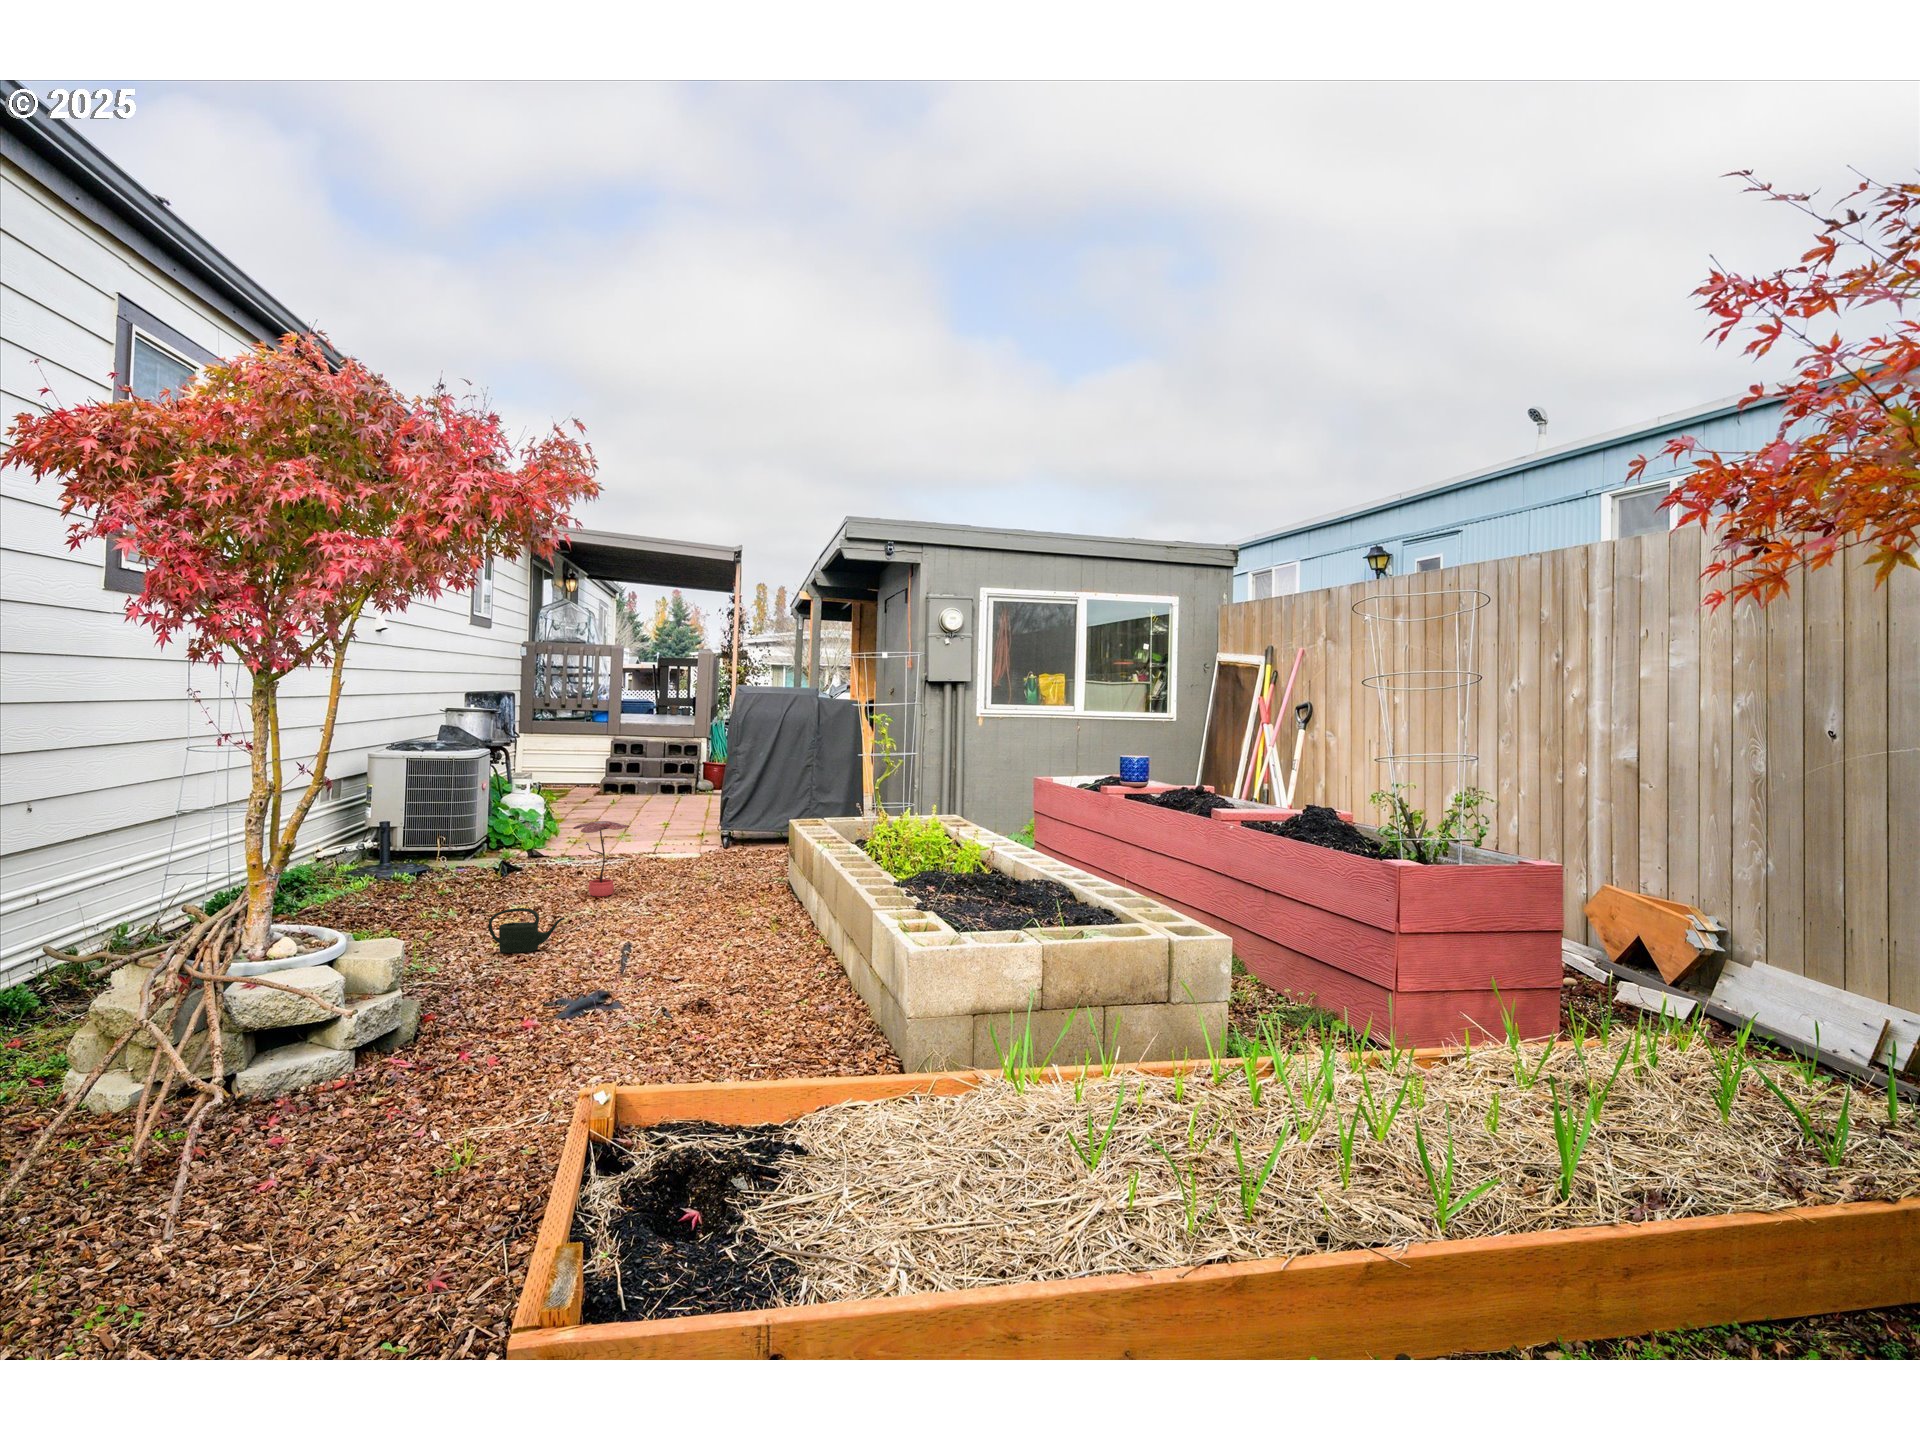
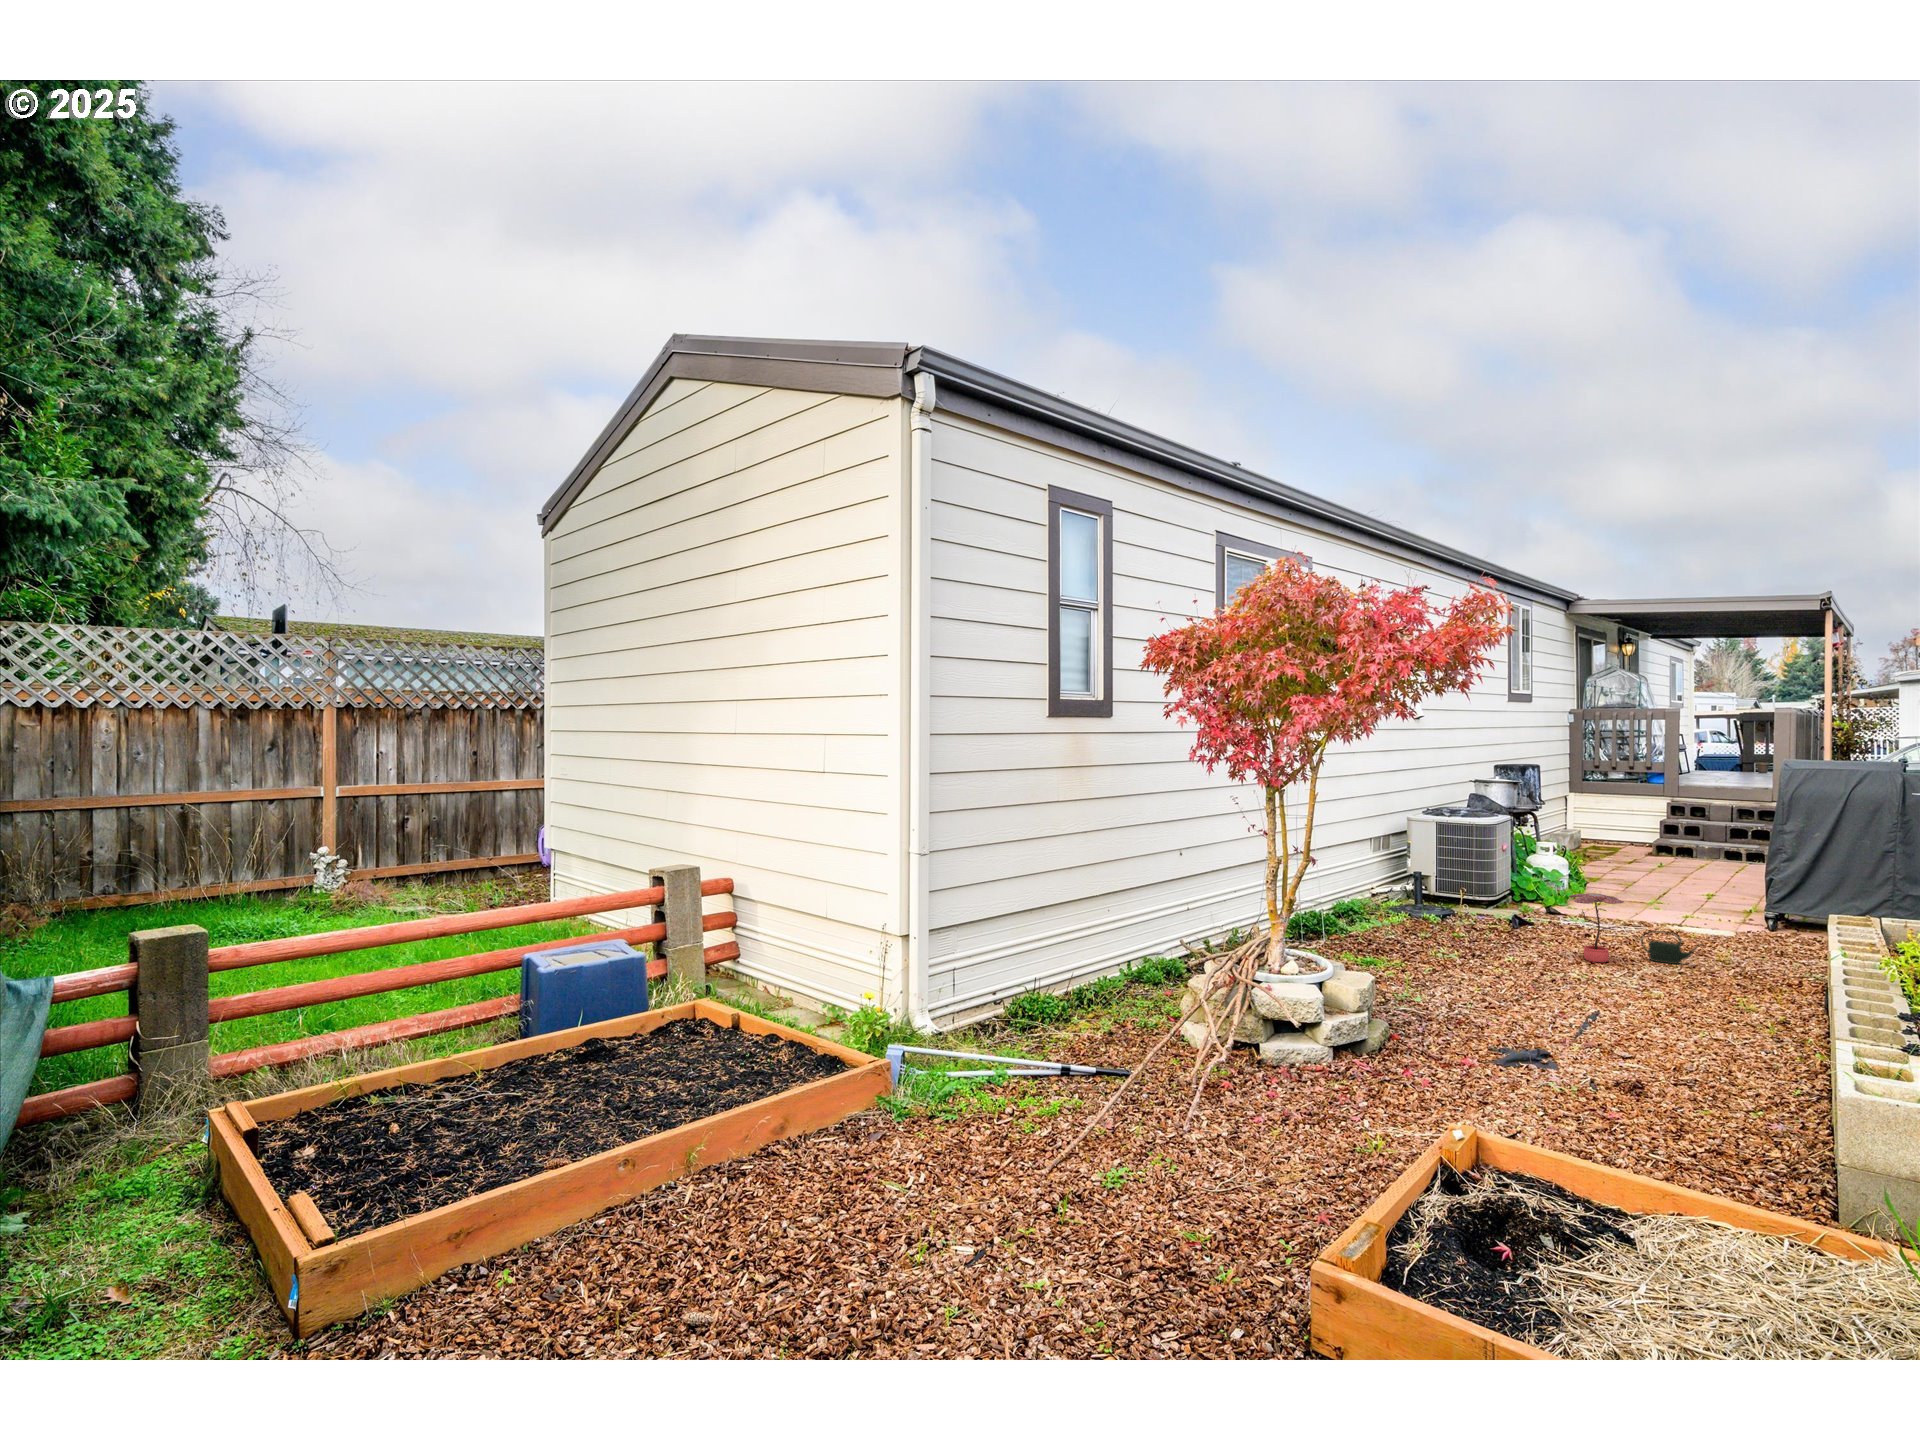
watering can: present [488,908,565,953] -> present [1641,931,1702,964]

